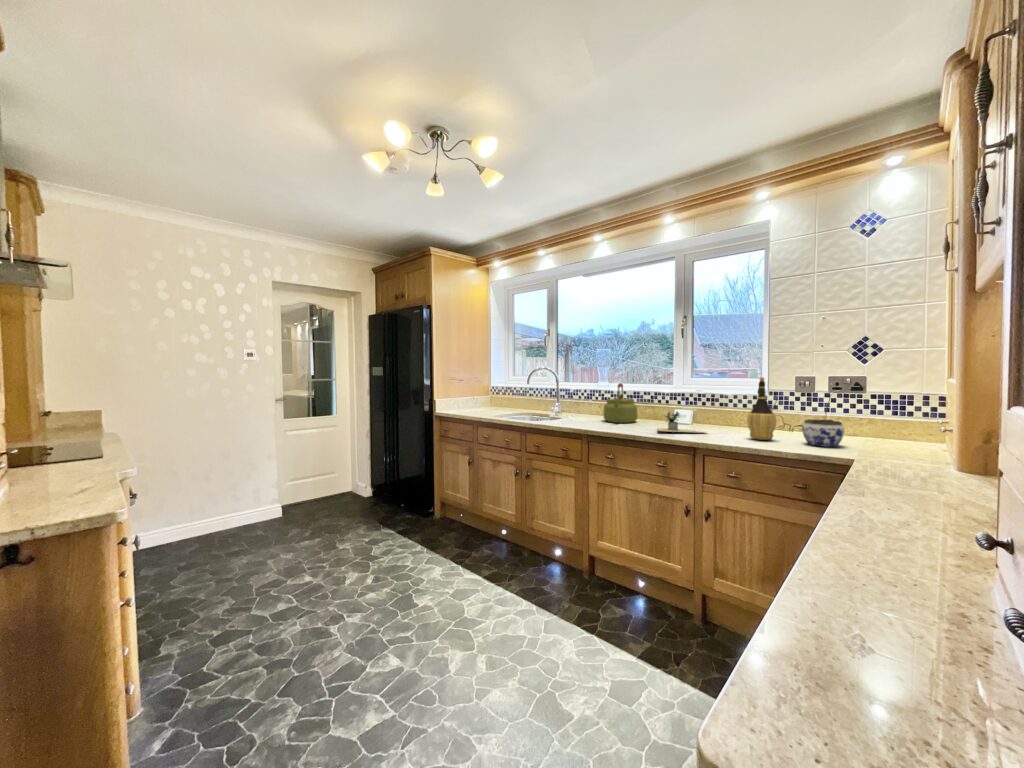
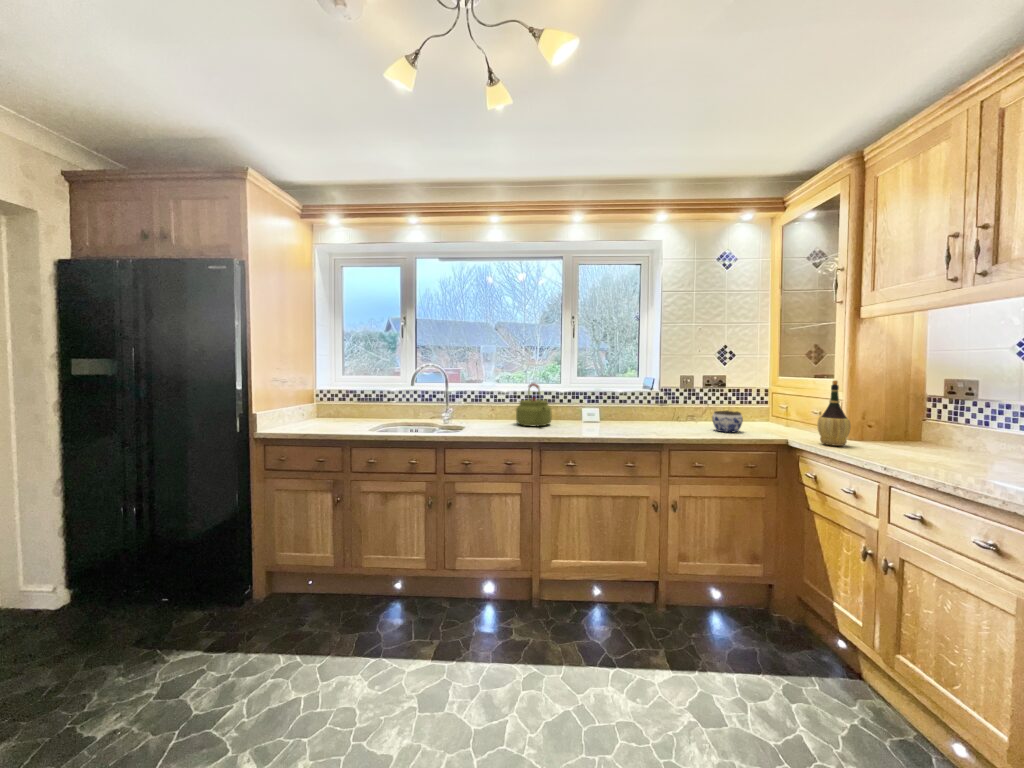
wine bottle: present [747,378,776,440] -> present [817,380,851,446]
potted plant: present [657,411,705,433] -> none [592,410,651,432]

